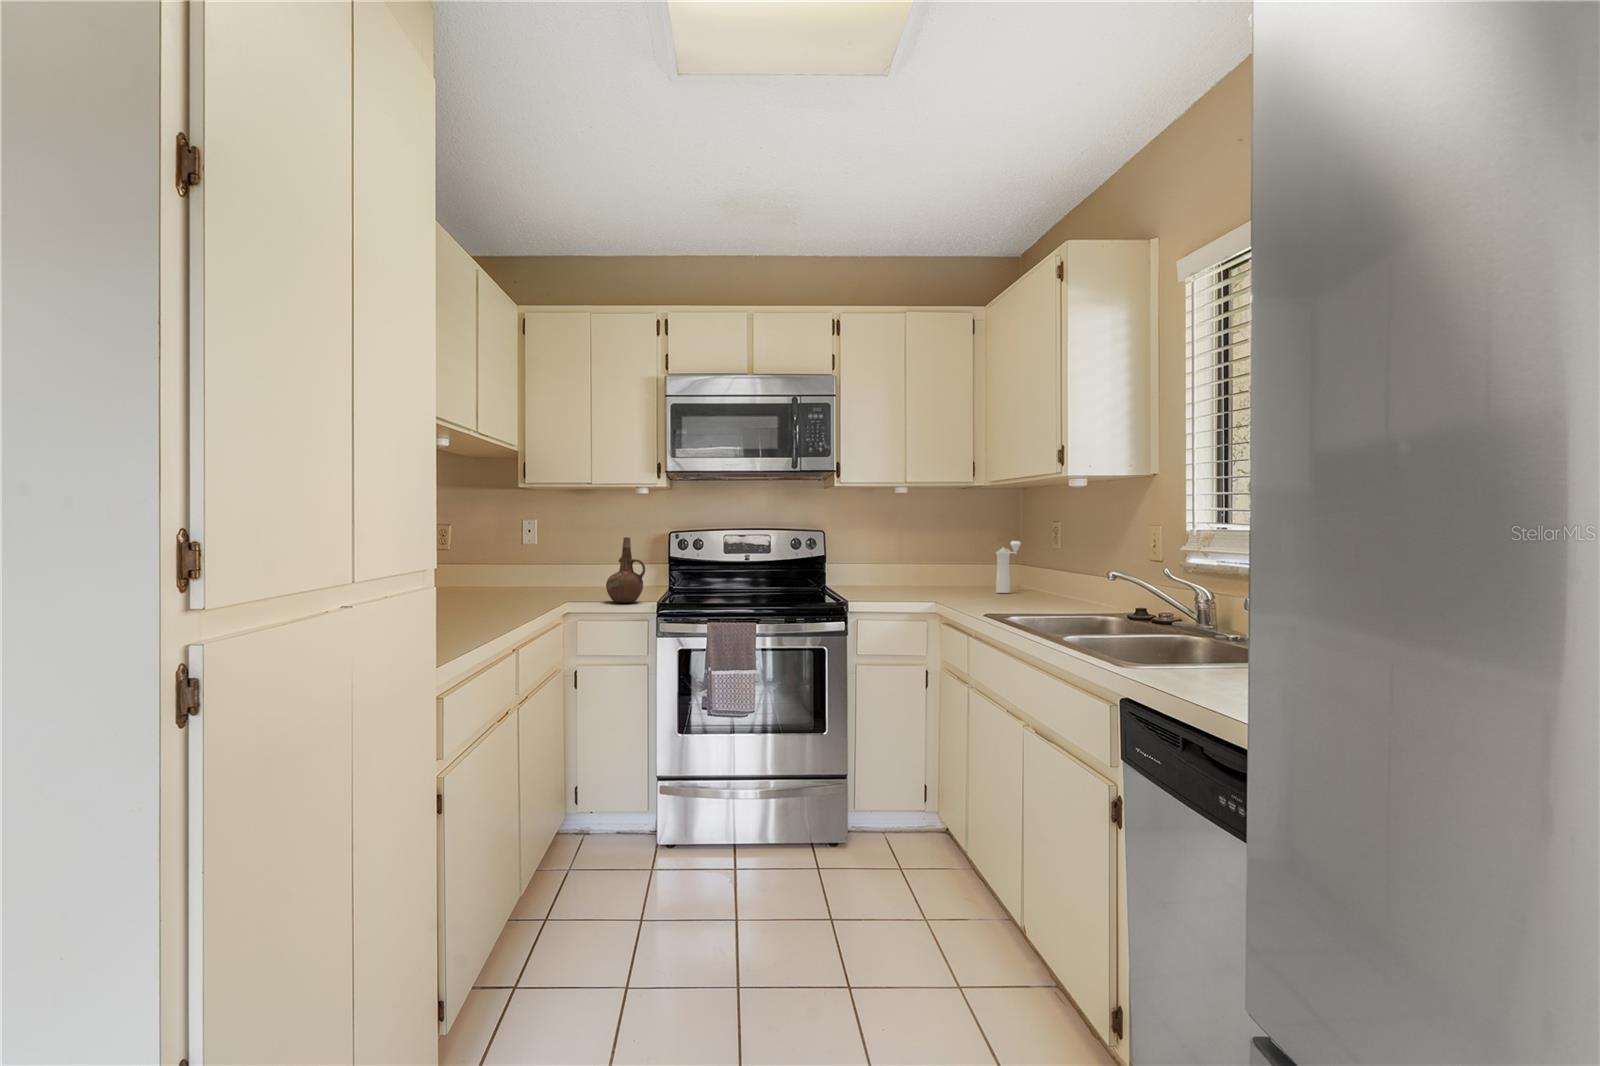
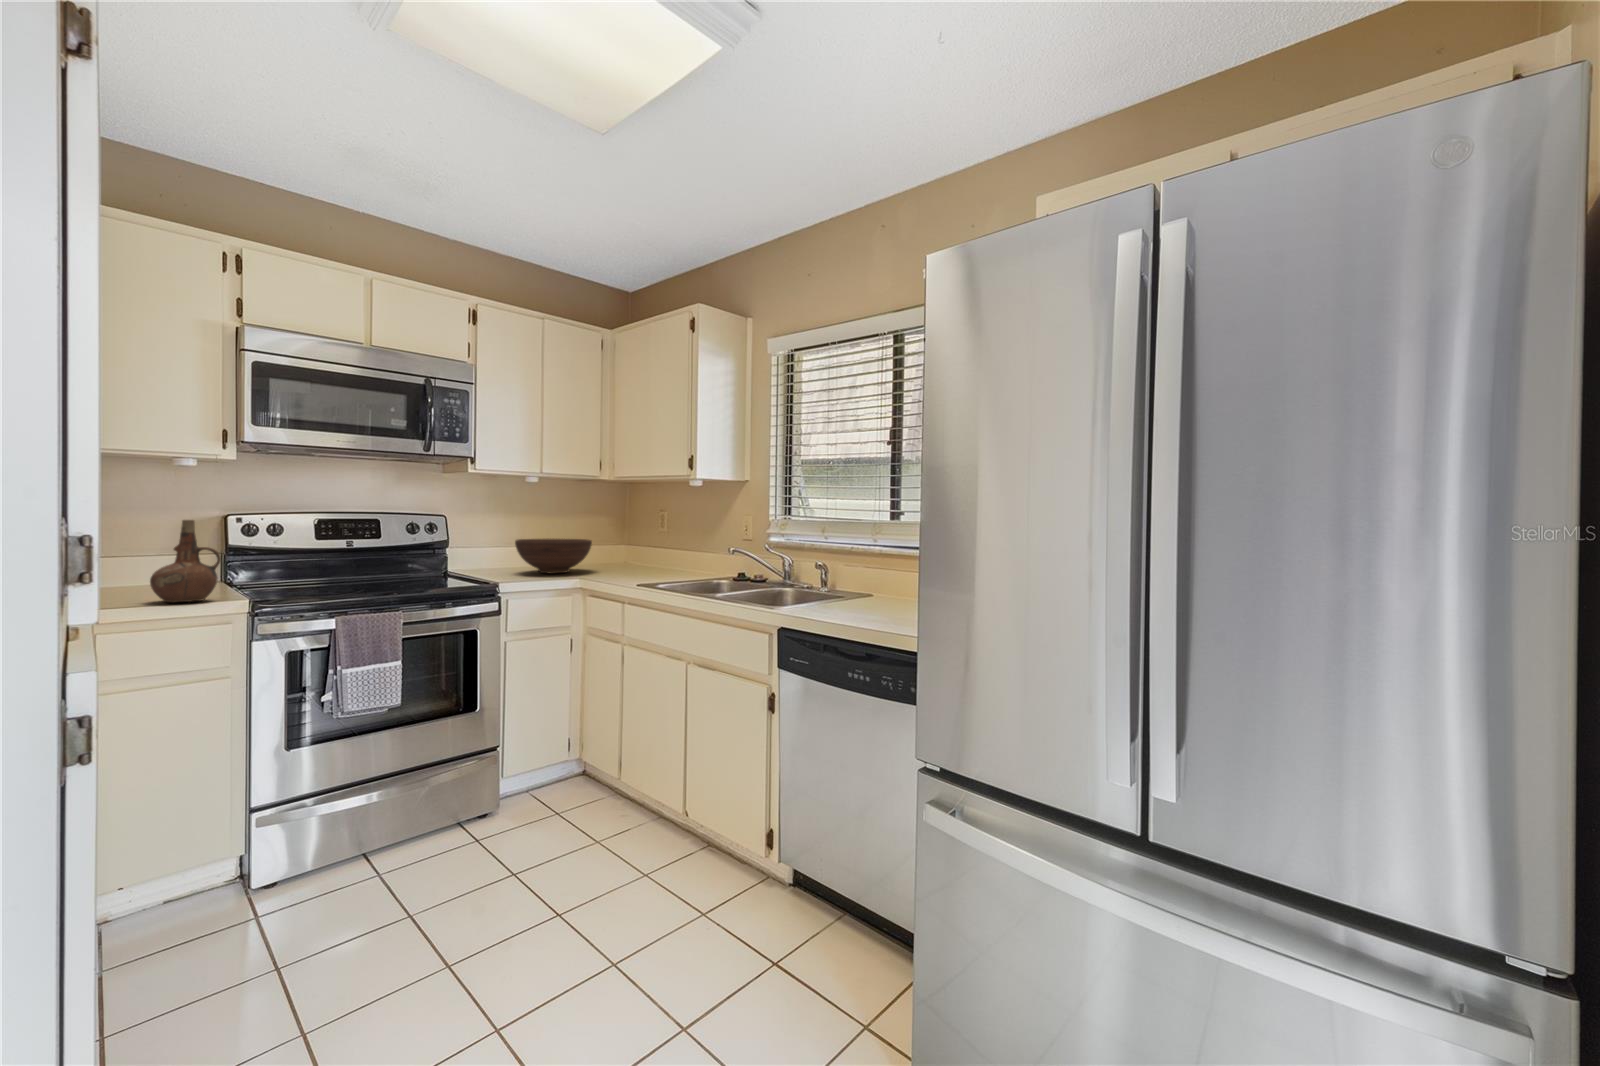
pepper mill: present [996,541,1021,593] -> none [606,527,623,568]
fruit bowl: none [888,555,971,596] -> present [515,539,592,574]

